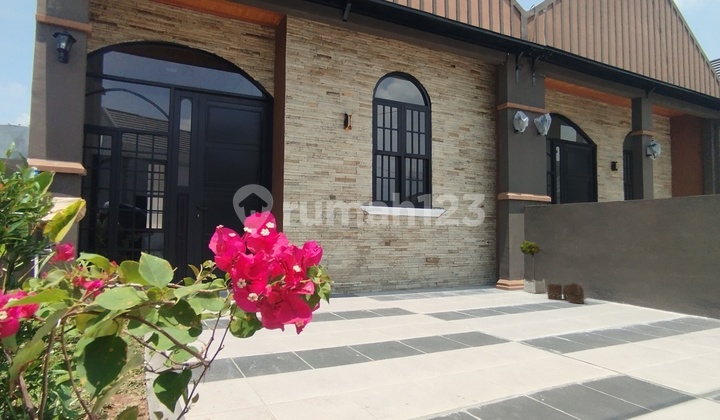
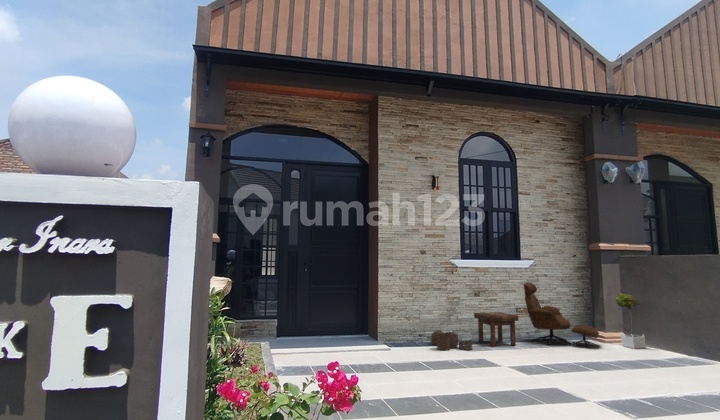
lounge chair: none [435,232,505,294] -> present [524,283,599,348]
stool: none [385,262,430,295] -> present [474,312,518,346]
woven basket: present [547,283,584,303] -> present [431,331,472,350]

